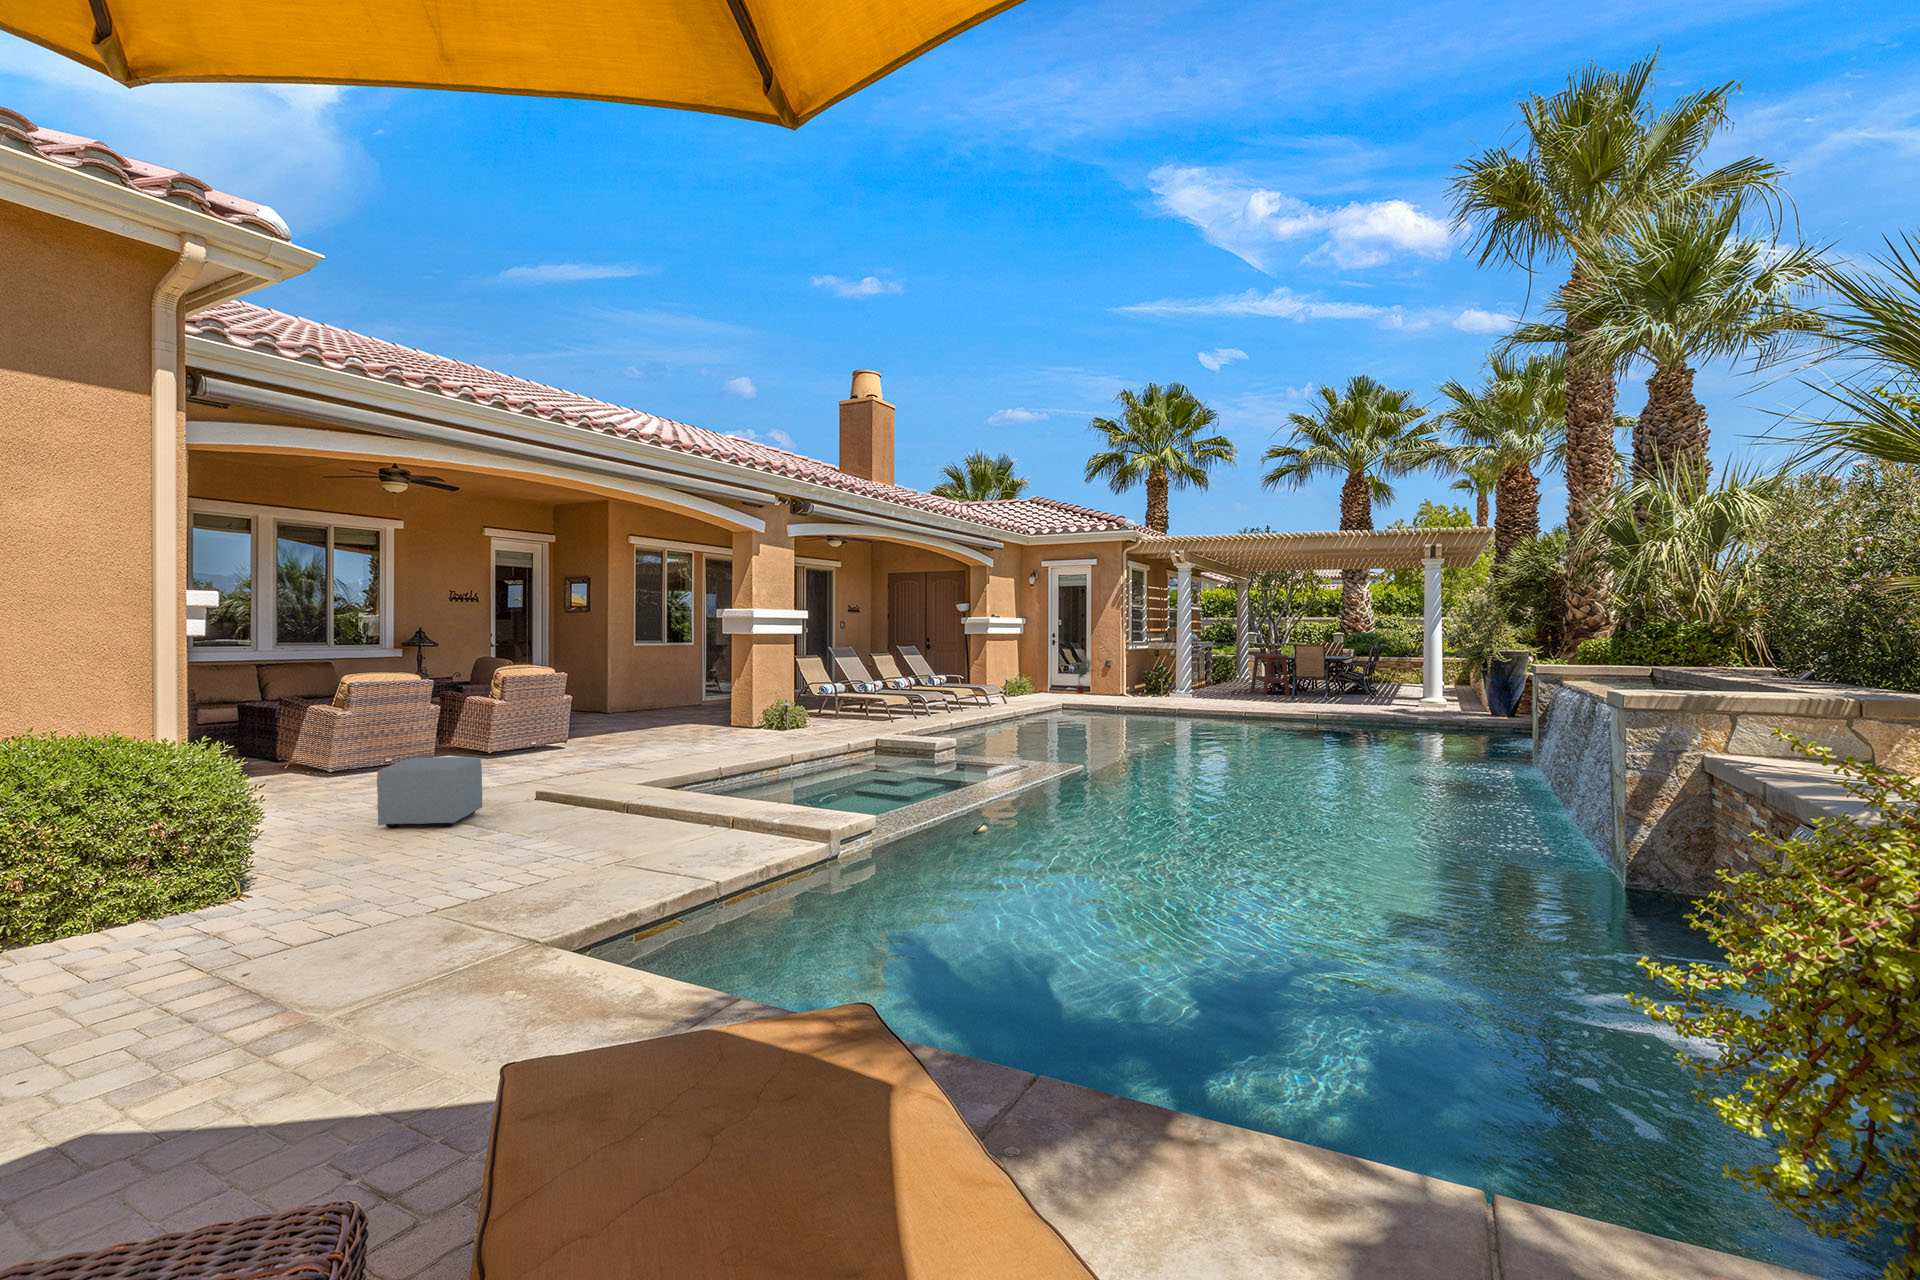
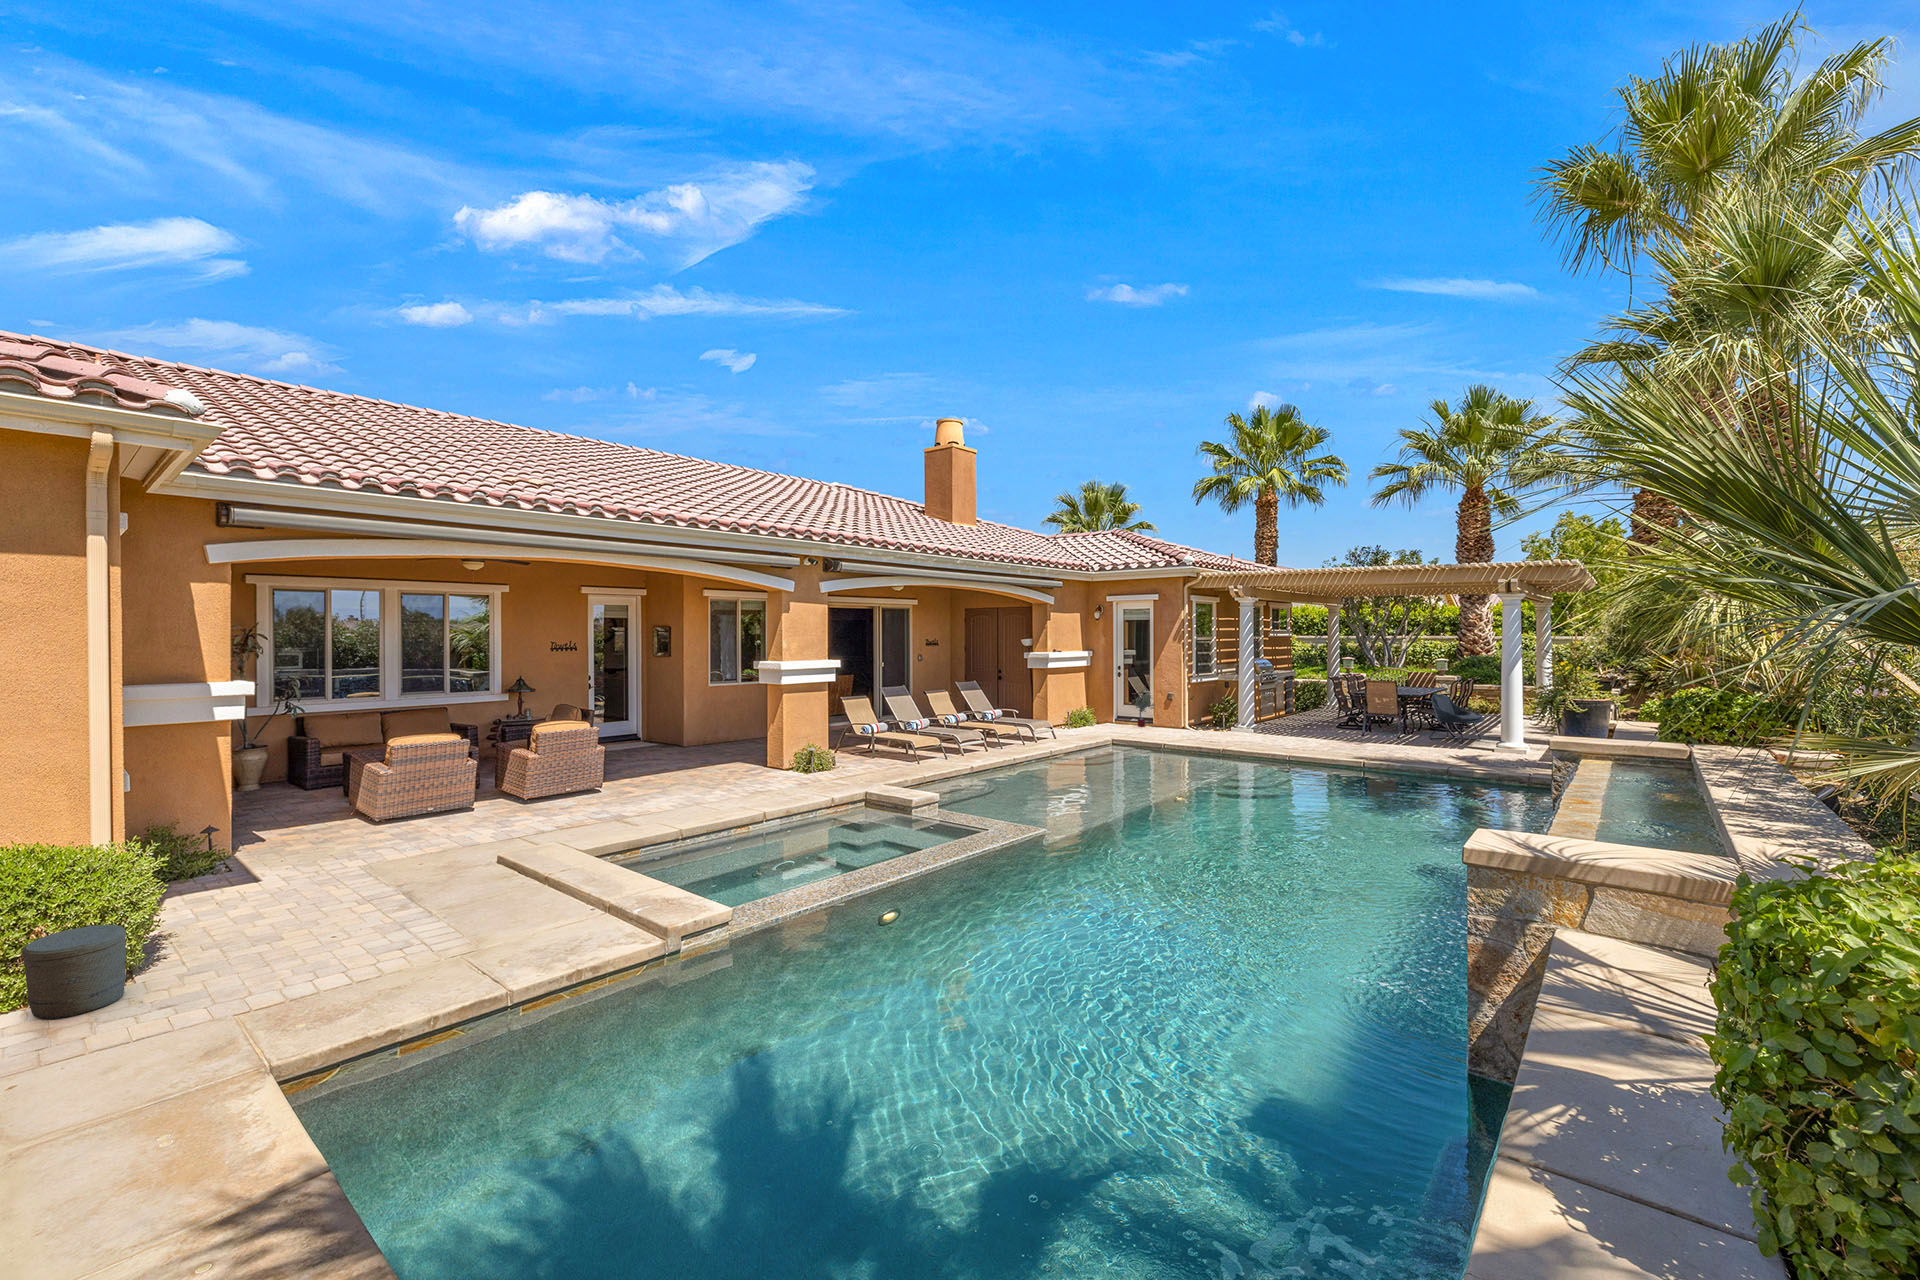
side table: present [1251,654,1290,696] -> none [1325,689,1362,736]
lounge chair: none [1349,654,1395,699] -> present [1429,694,1484,744]
ottoman: present [377,757,482,828] -> none [340,832,437,896]
woven basket: none [101,828,227,940] -> present [22,925,127,1019]

